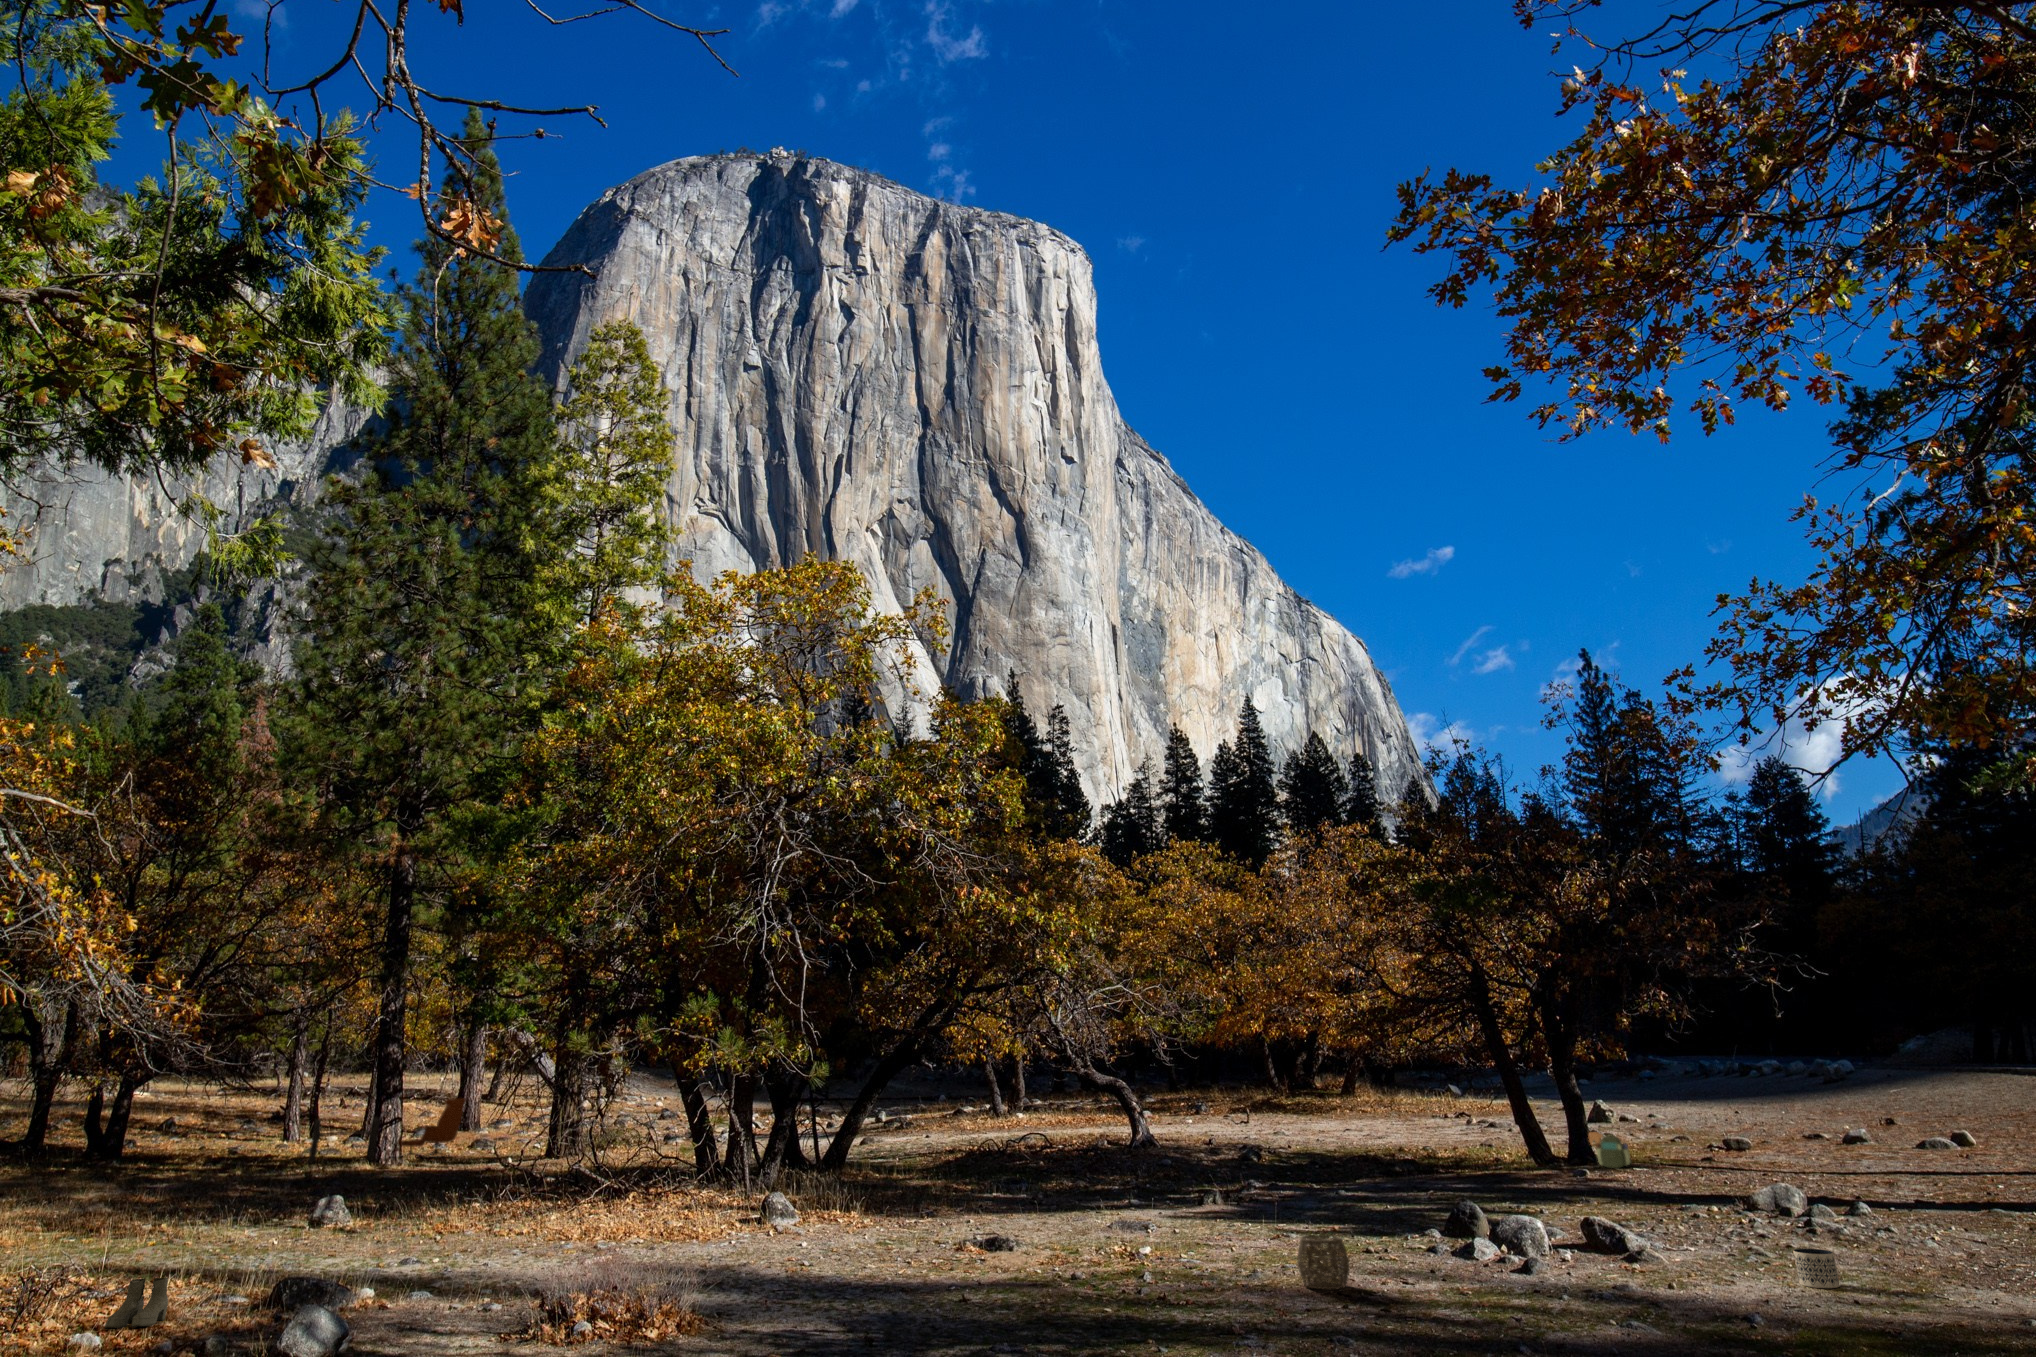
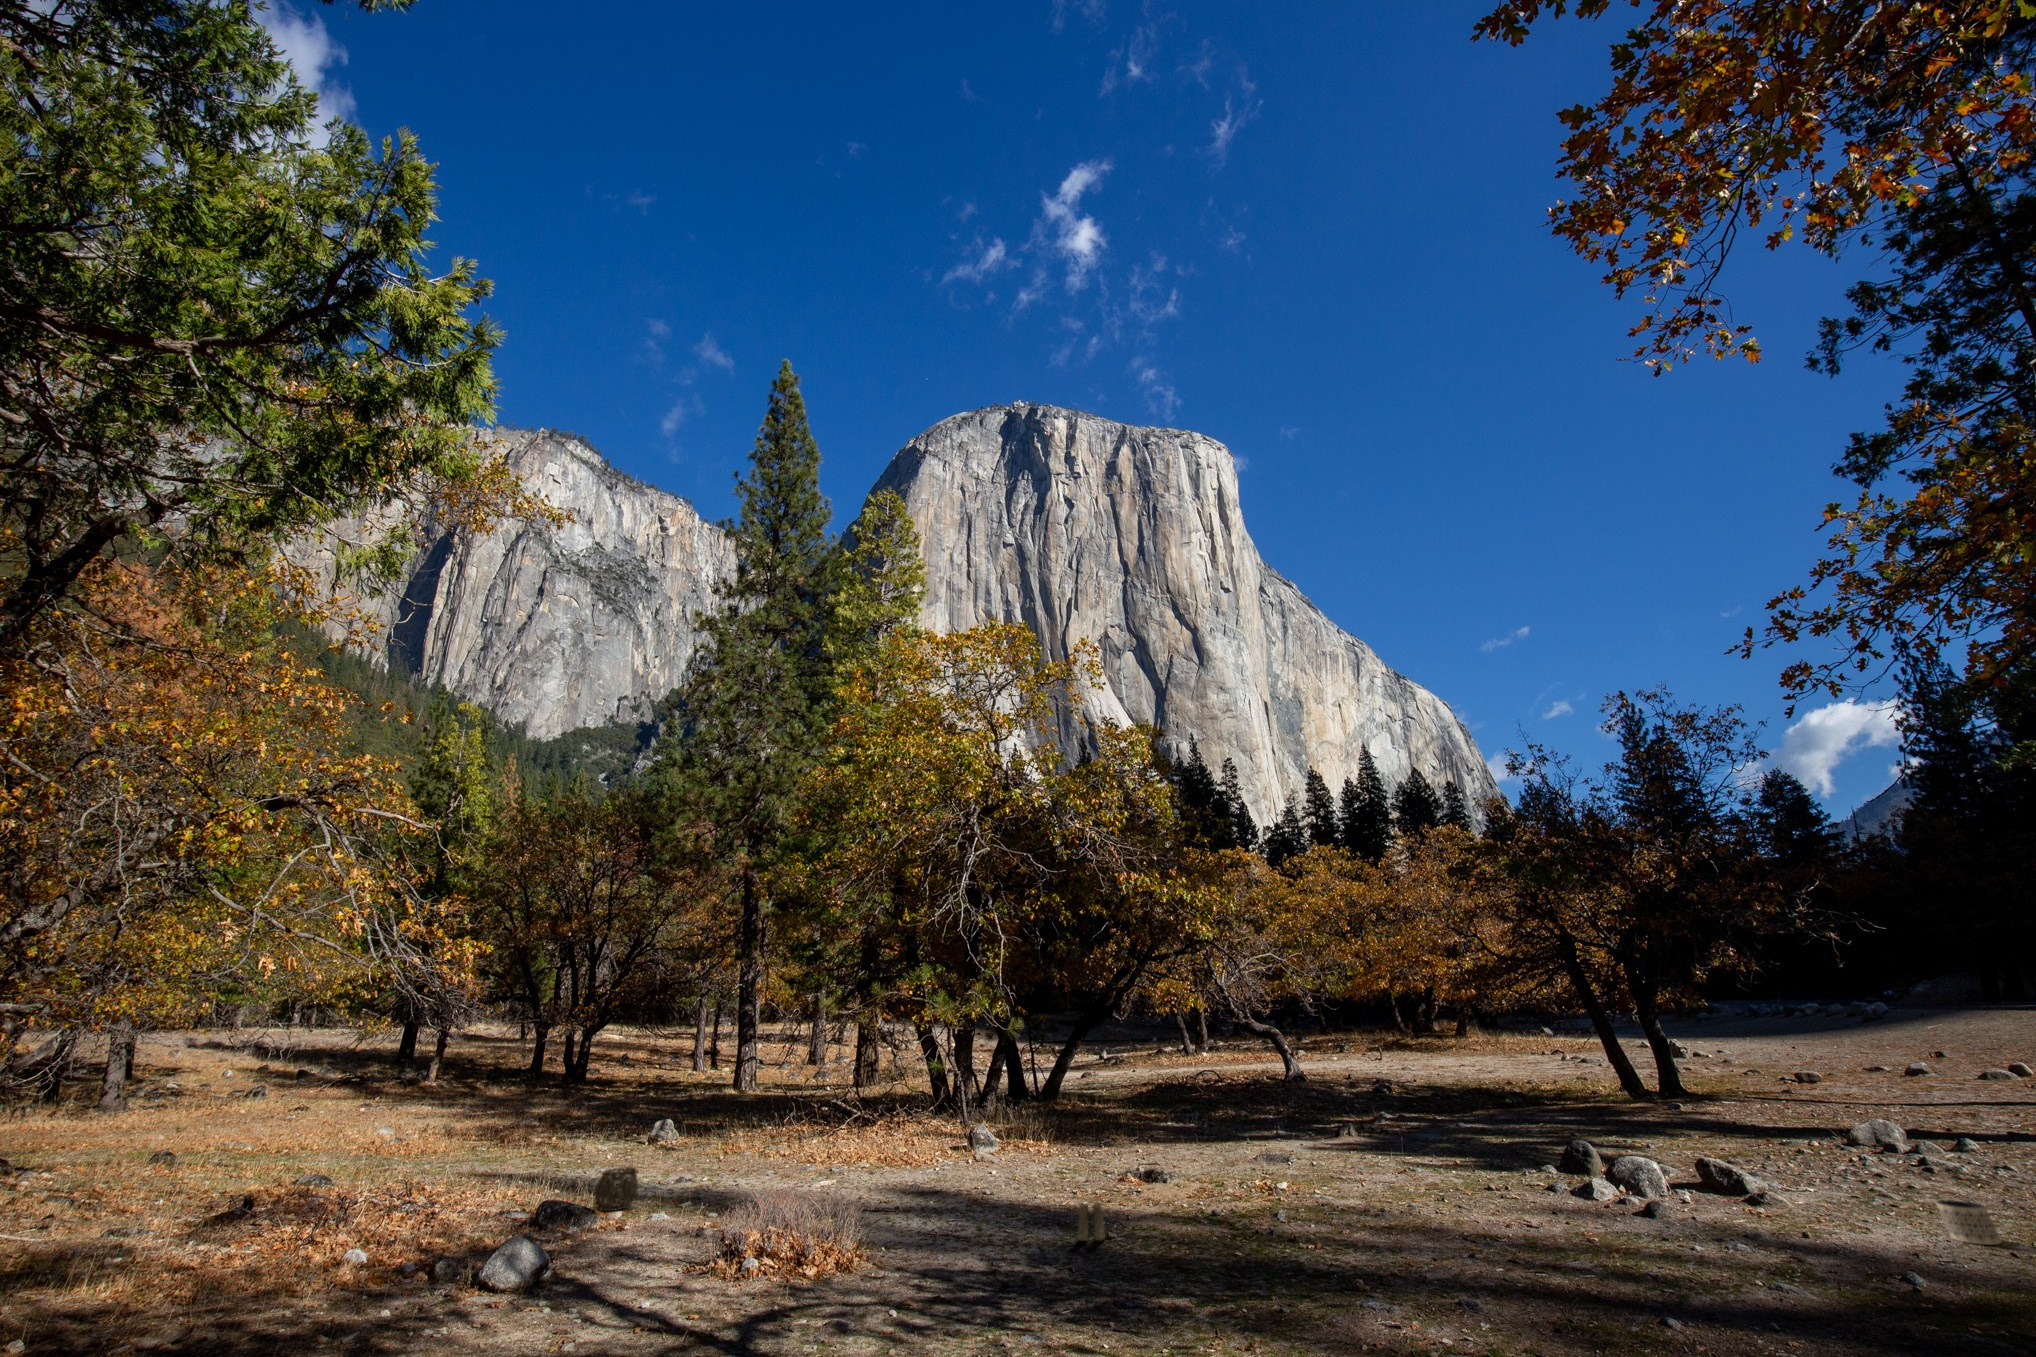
lounge chair: present [400,1098,466,1156] -> none [782,1053,821,1095]
bench: present [309,1117,379,1163] -> none [727,1066,768,1100]
backpack: present [1589,1132,1631,1168] -> none [1674,1068,1719,1100]
woven basket: present [1297,1235,1350,1290] -> present [595,1167,638,1211]
boots: present [105,1278,168,1328] -> present [1078,1204,1105,1241]

